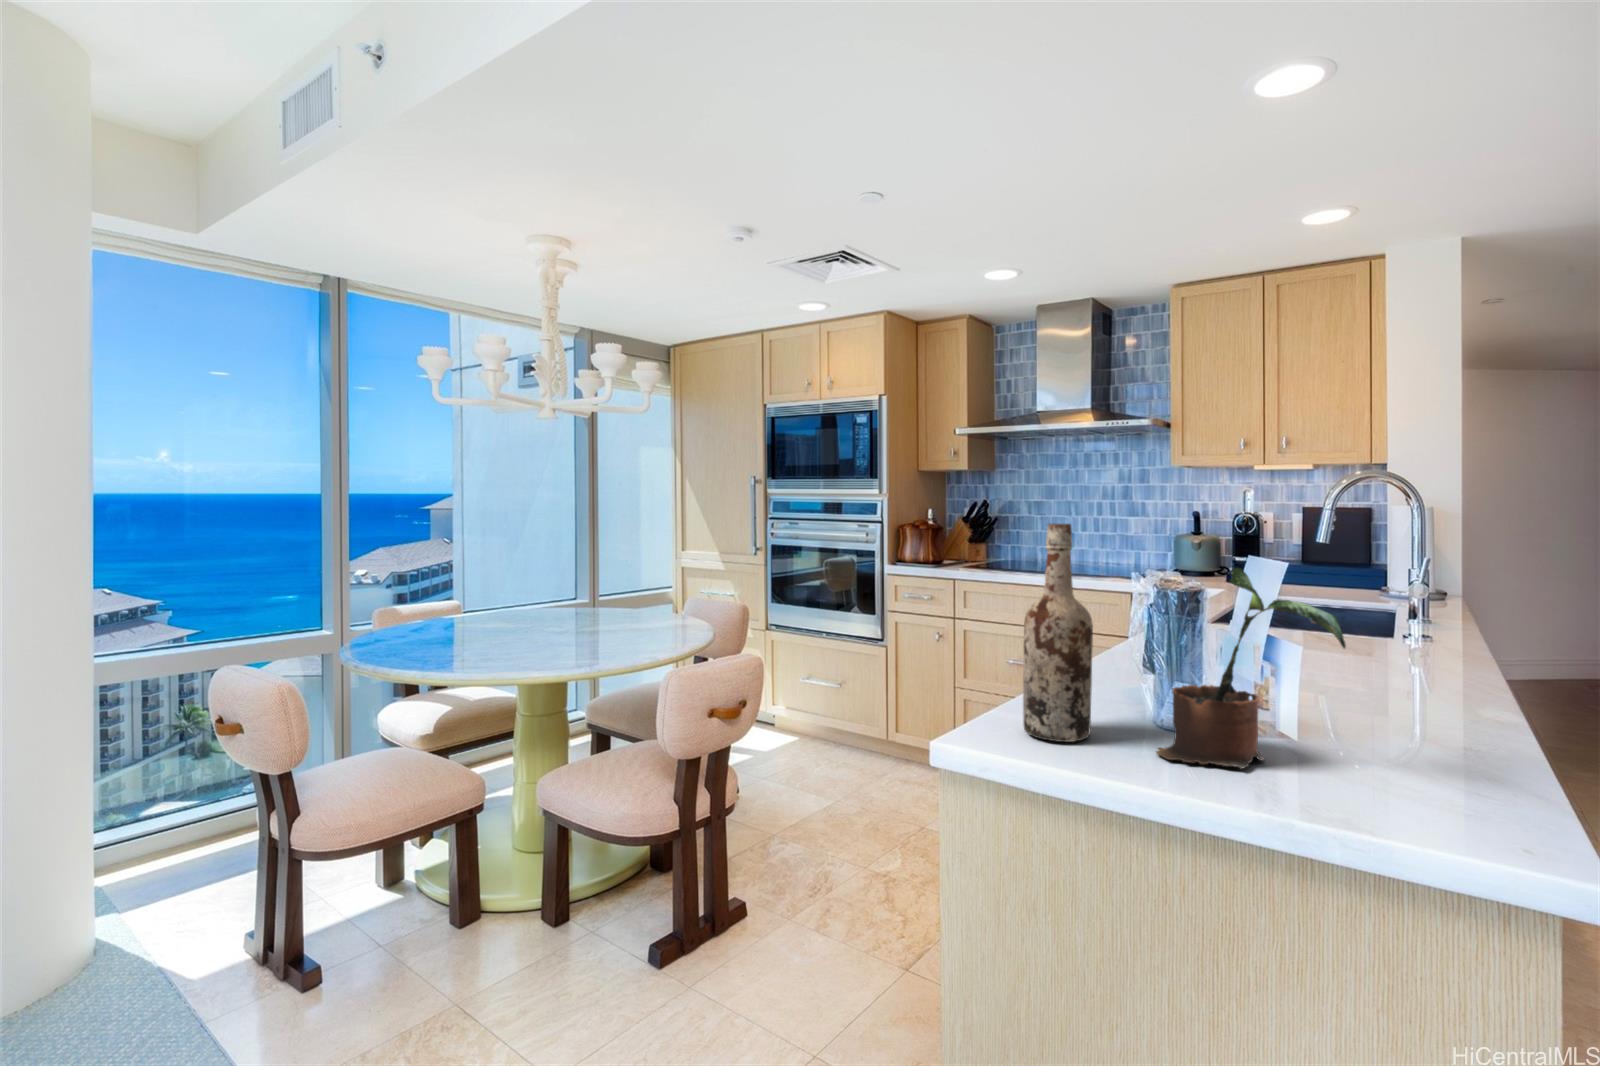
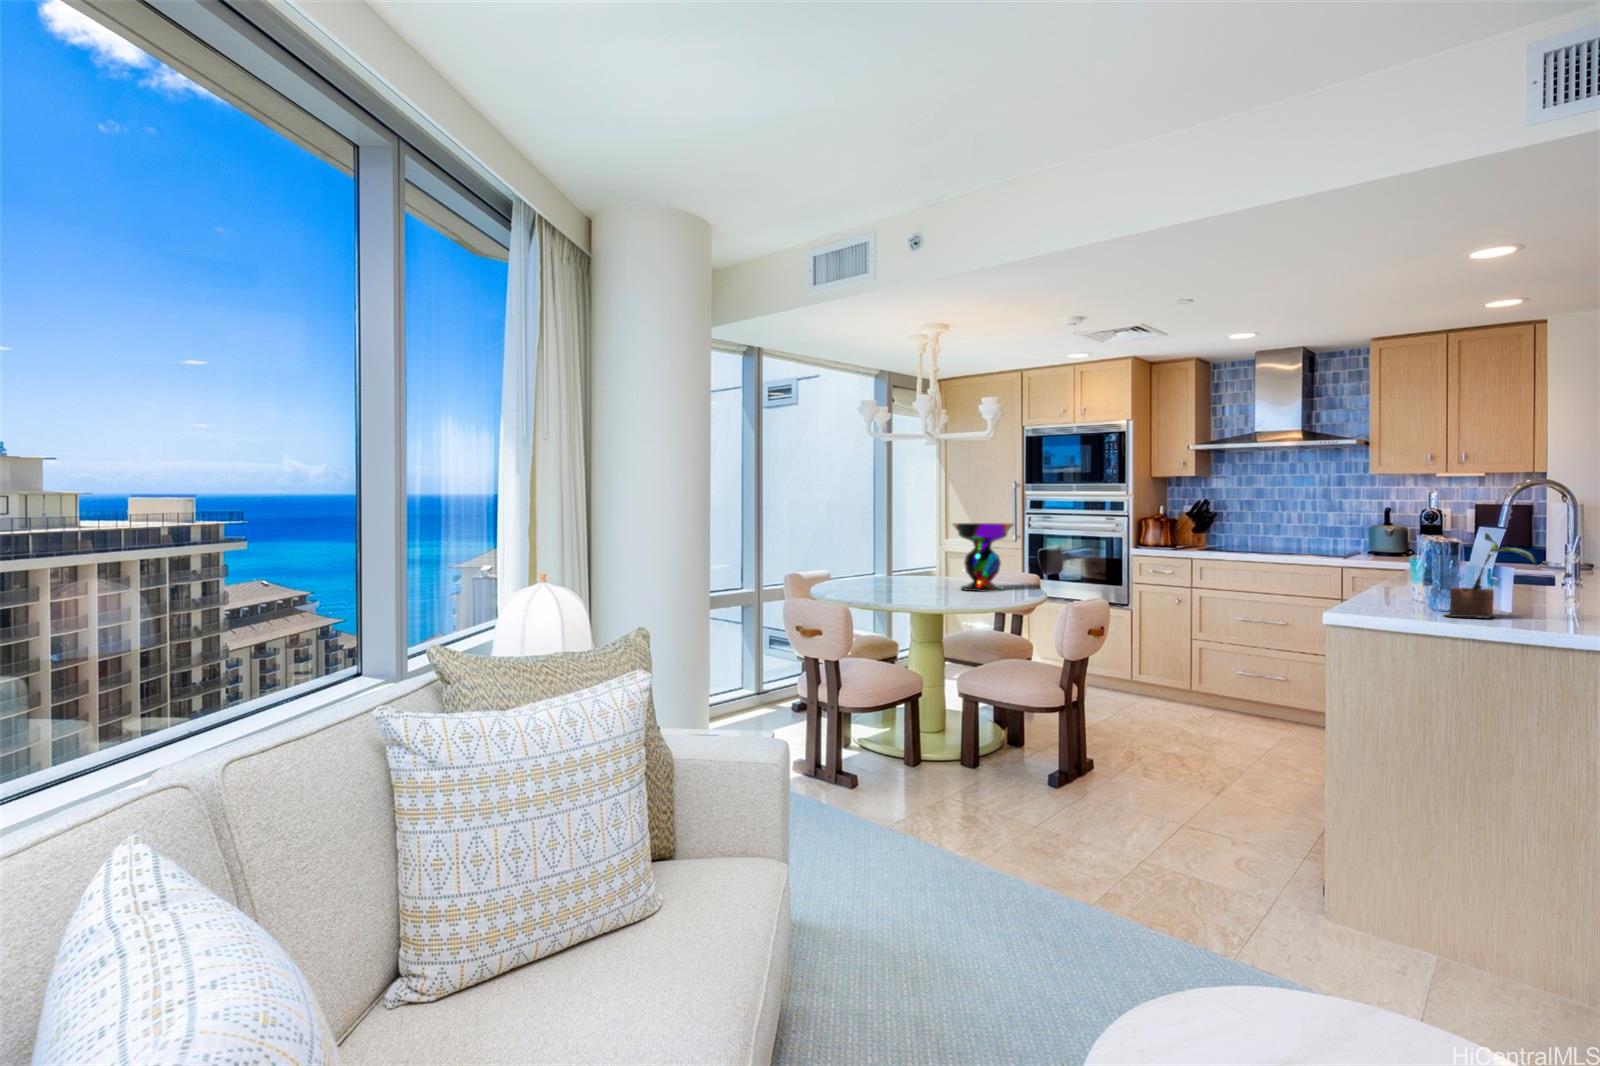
wine bottle: present [1023,524,1093,742] -> none [1369,515,1407,613]
decorative bowl: none [547,534,647,642] -> present [952,523,1014,592]

